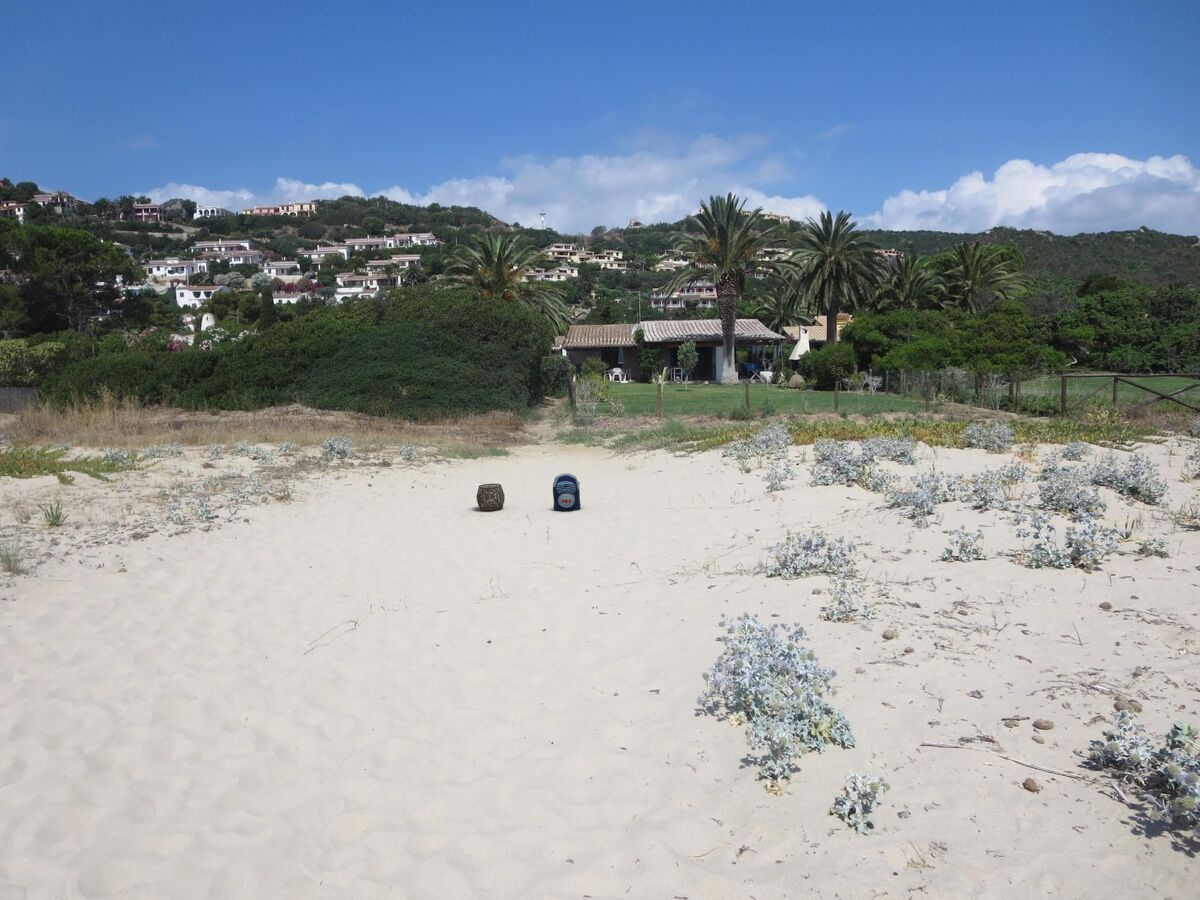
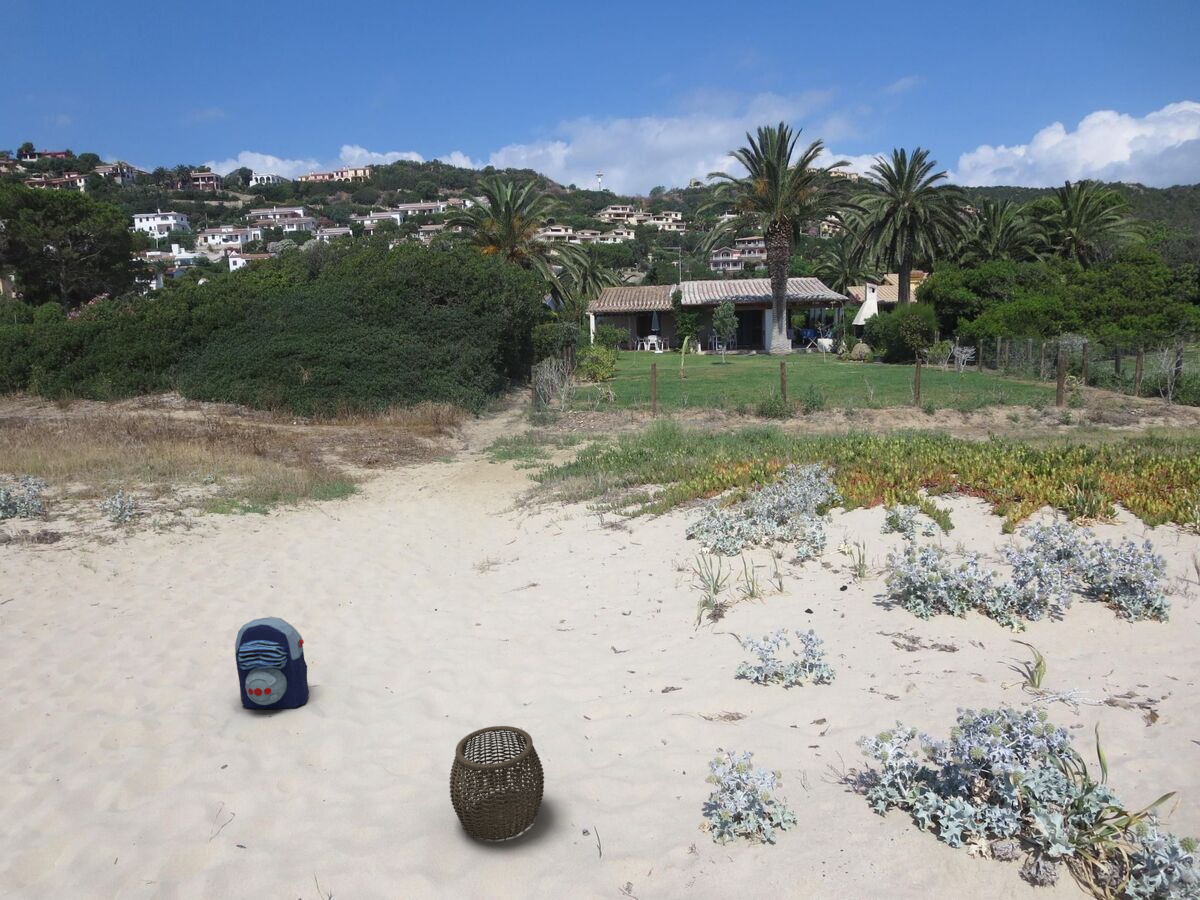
woven basket: present [476,484,505,511] -> present [449,726,544,841]

